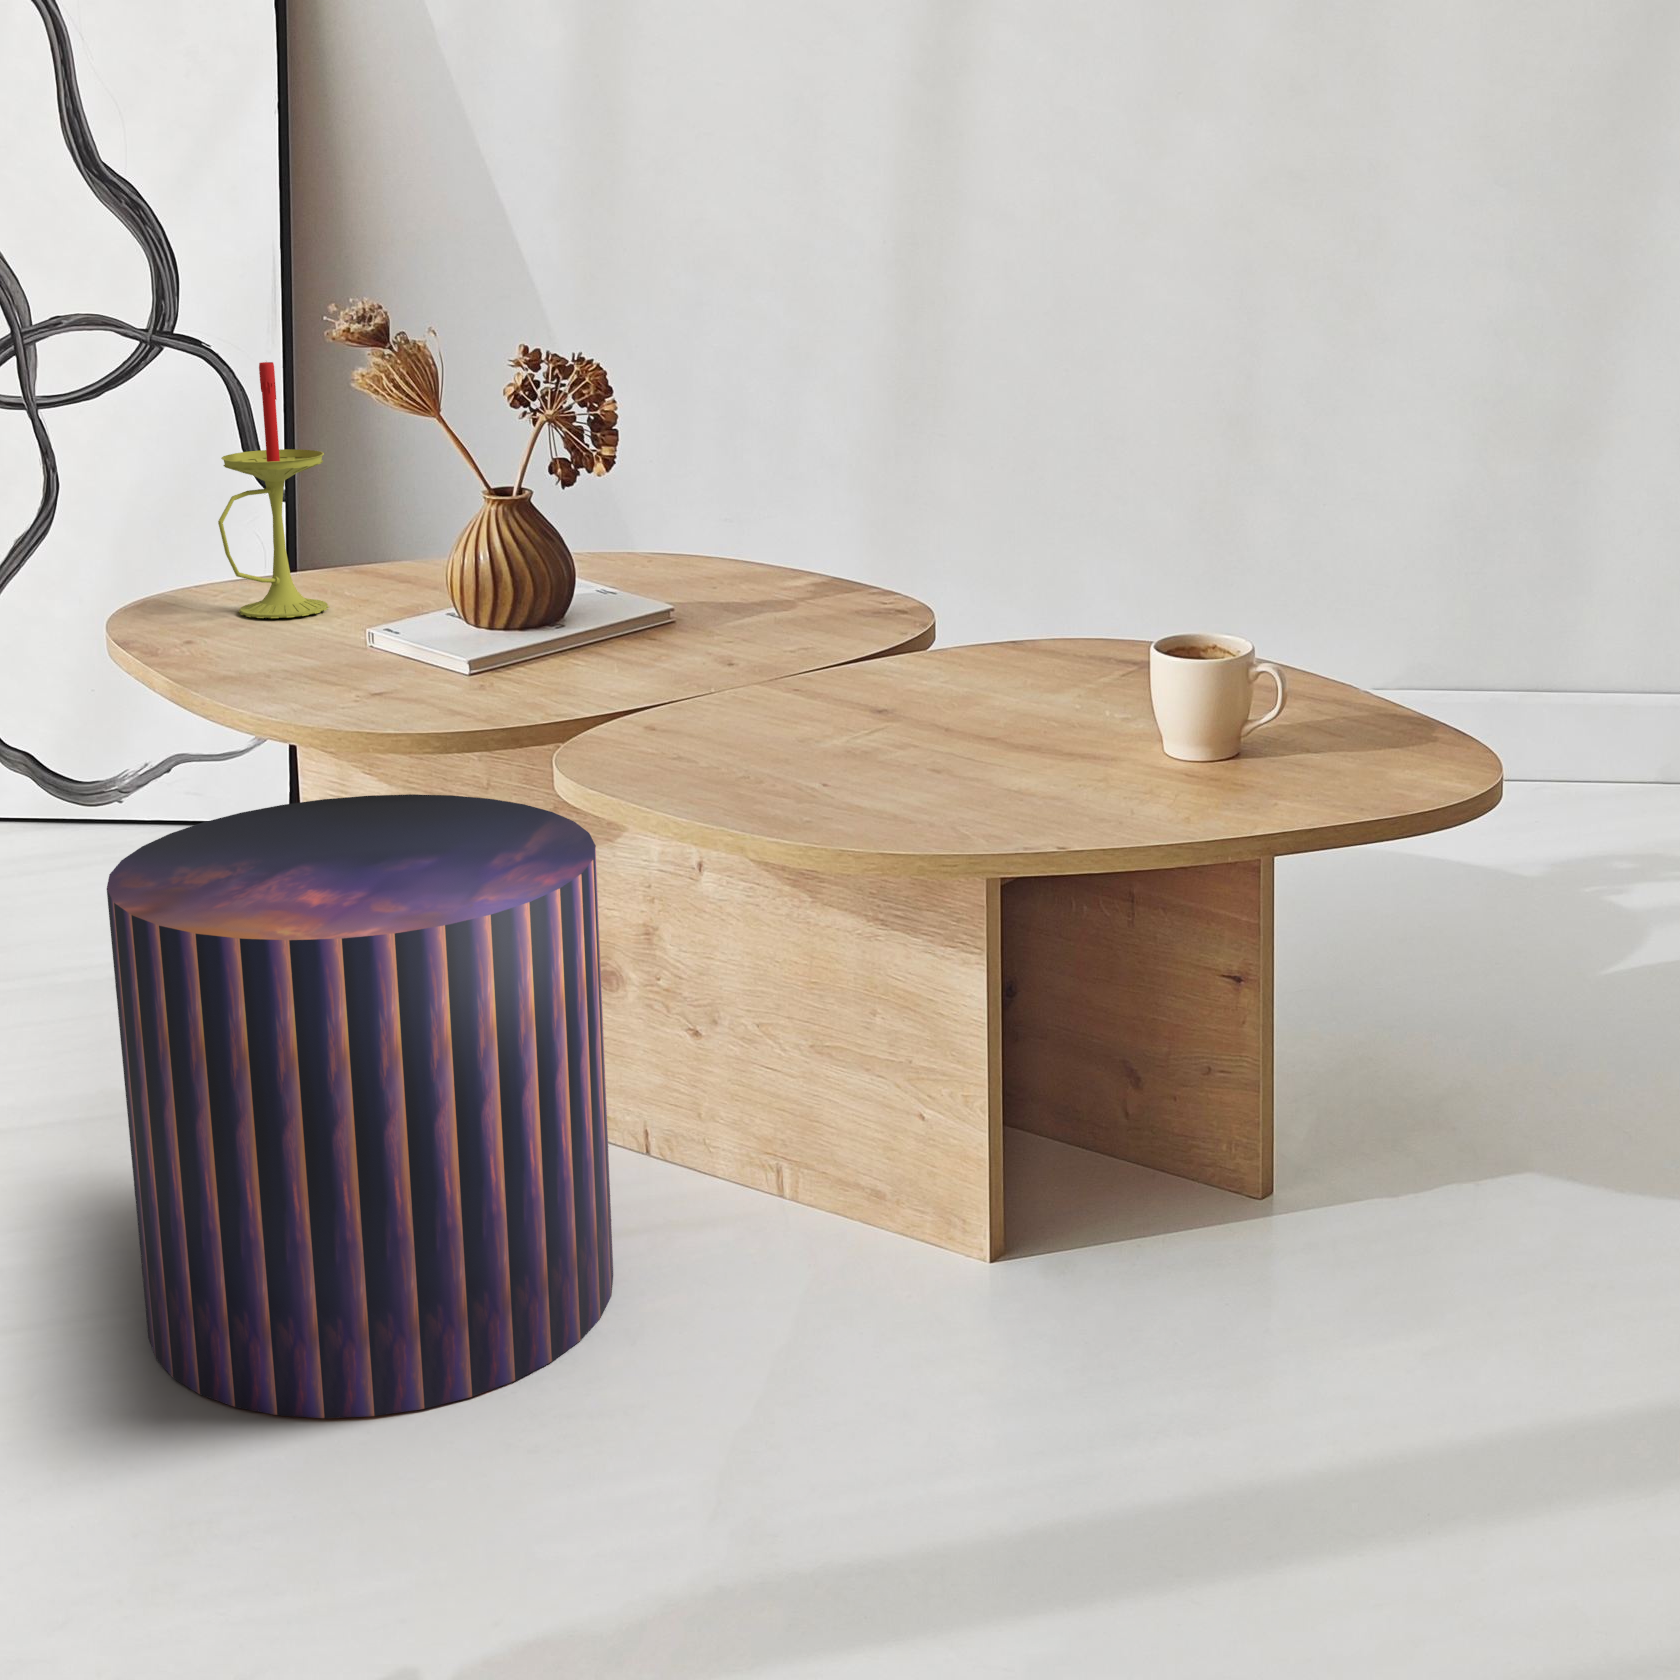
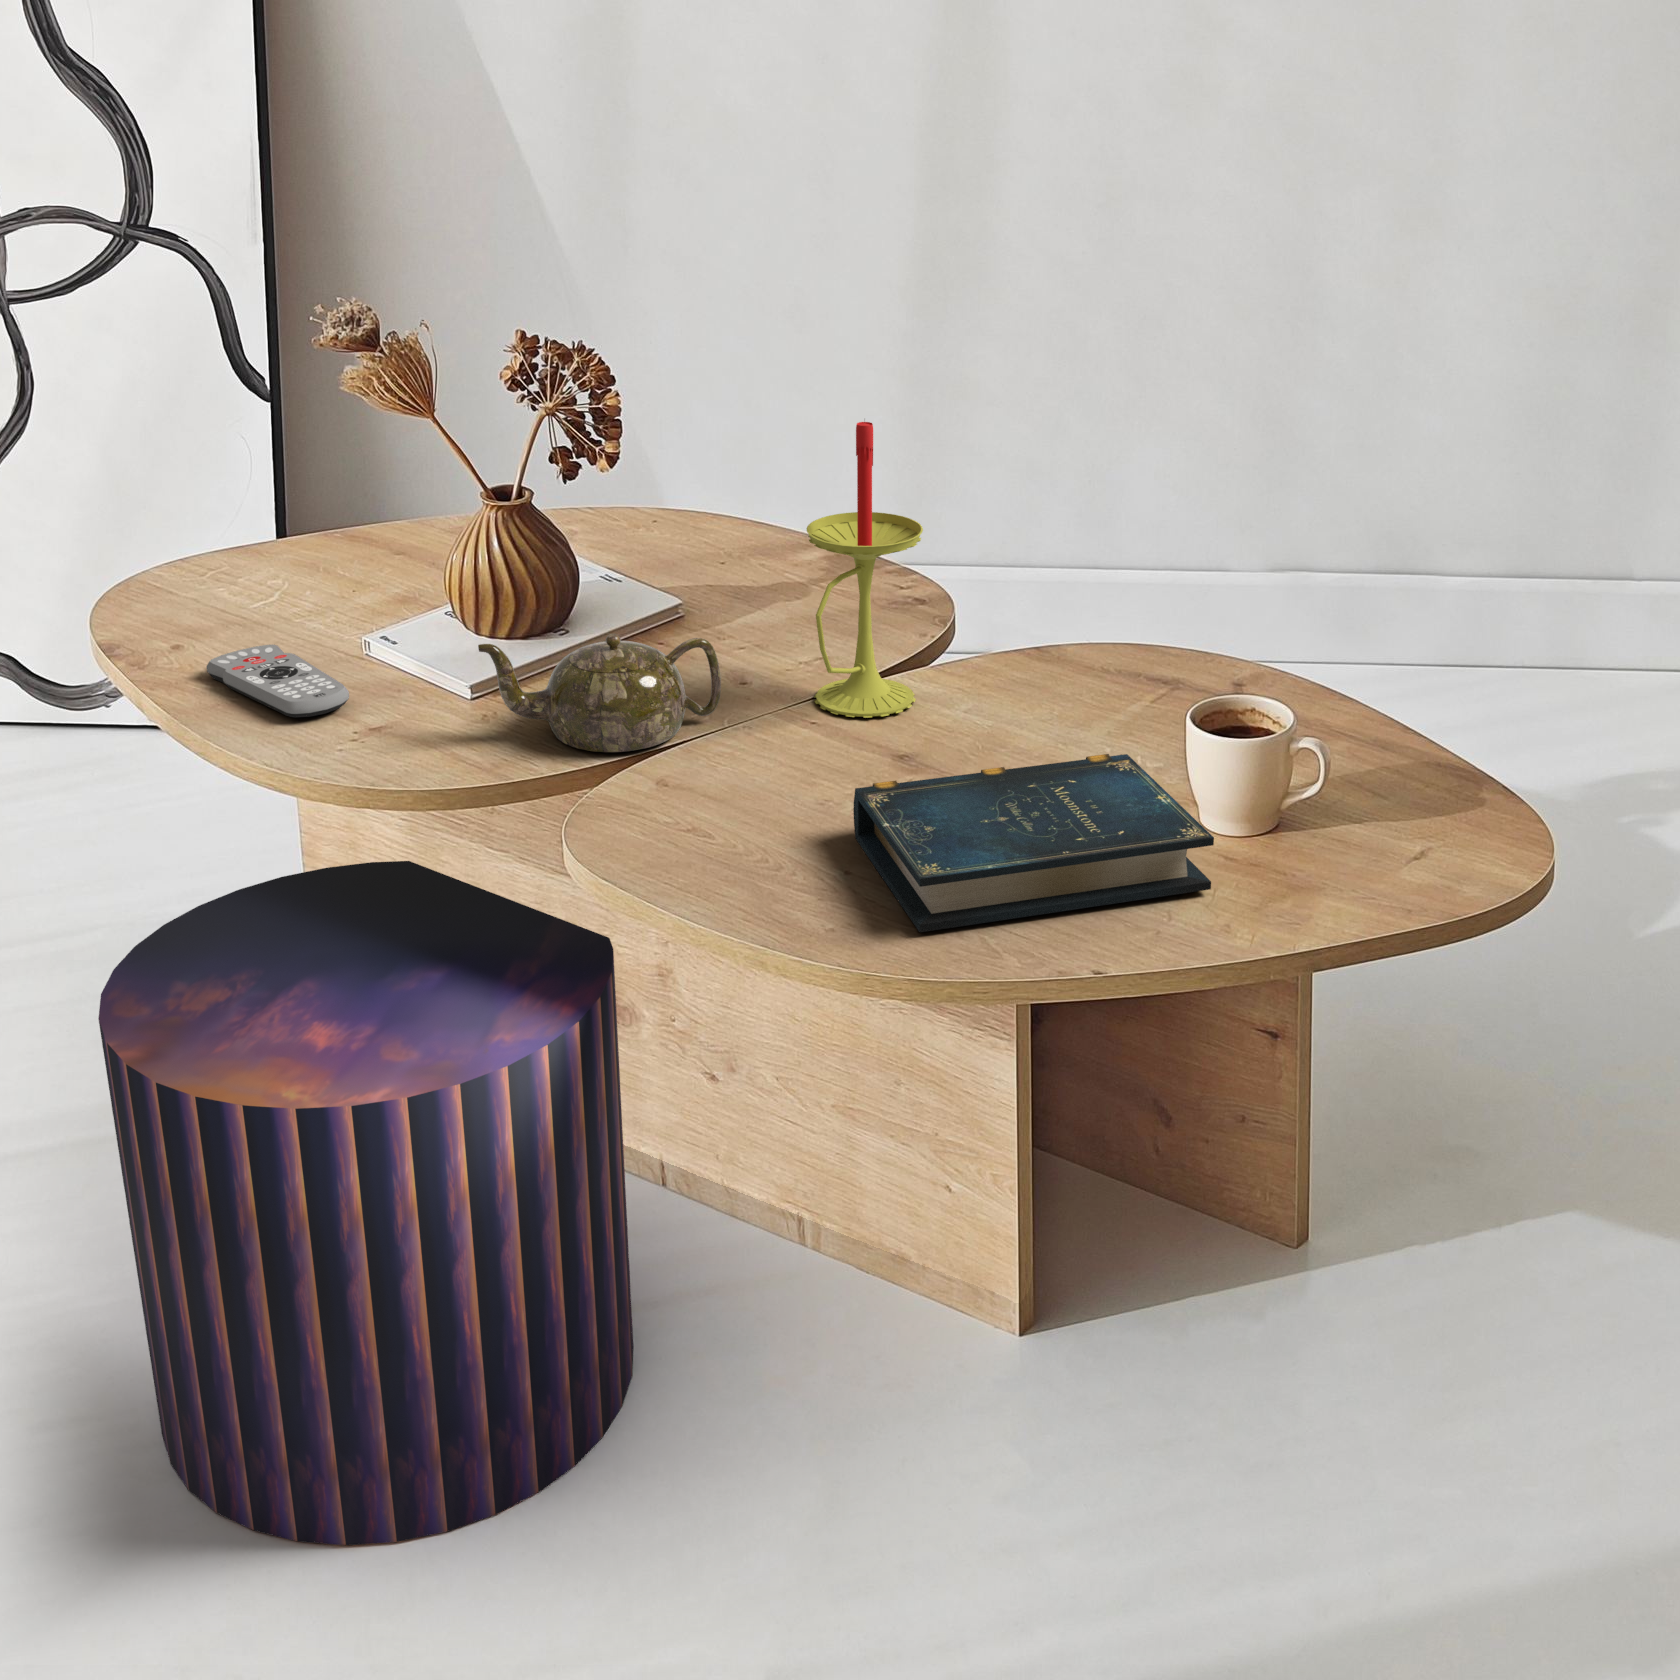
candle: present [218,362,329,618] -> present [807,422,923,718]
teapot: none [474,591,706,699] -> present [478,634,721,752]
remote control: none [217,631,351,679] -> present [207,645,349,717]
book: none [828,679,1173,804] -> present [853,754,1214,932]

